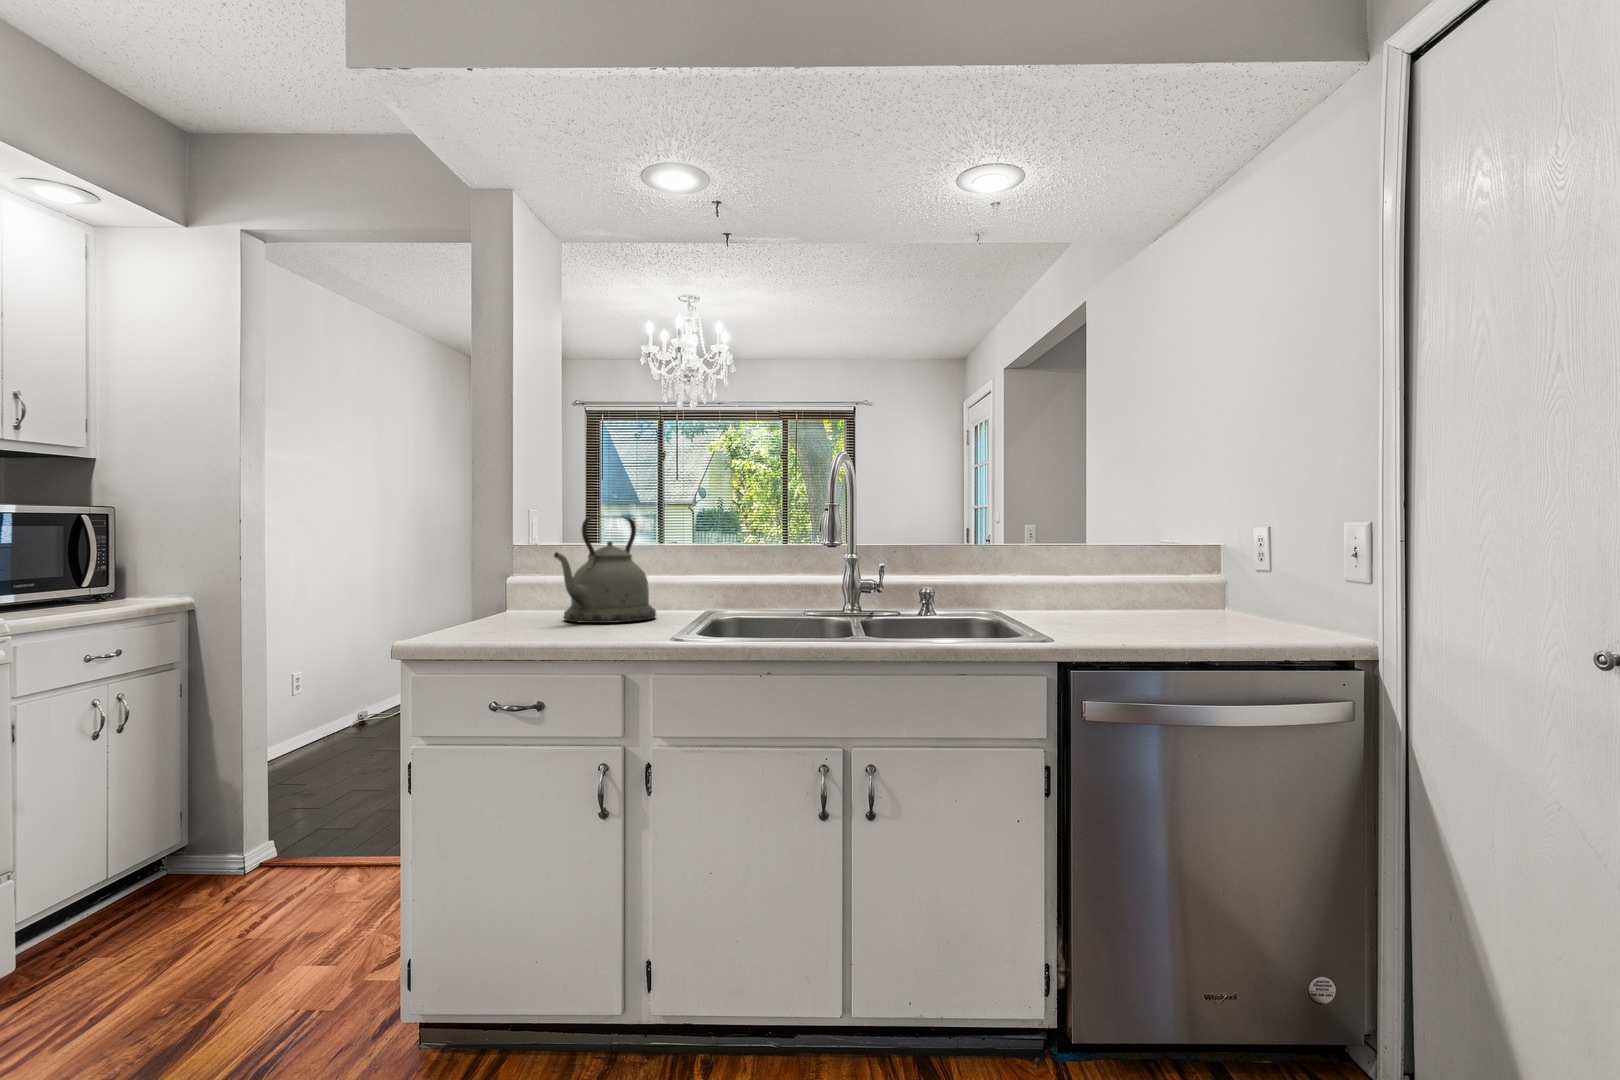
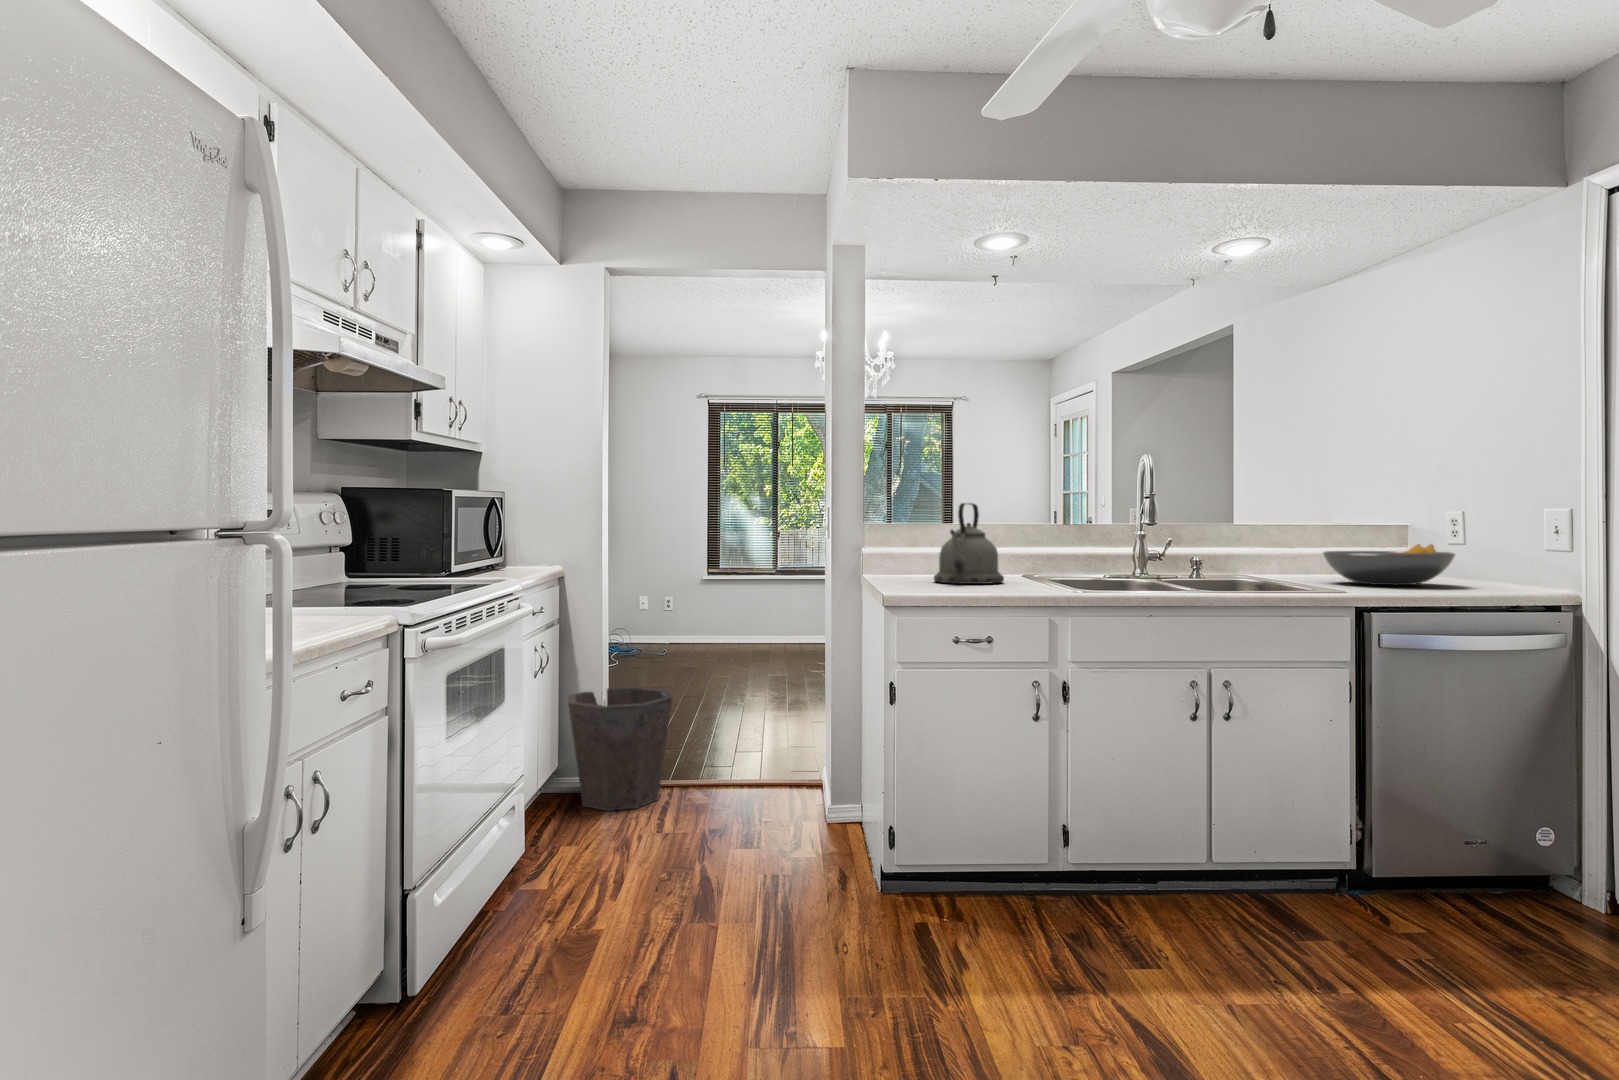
fruit bowl: none [1080,568,1243,624] -> present [1323,544,1455,585]
waste bin: none [174,738,331,899] -> present [568,687,672,811]

